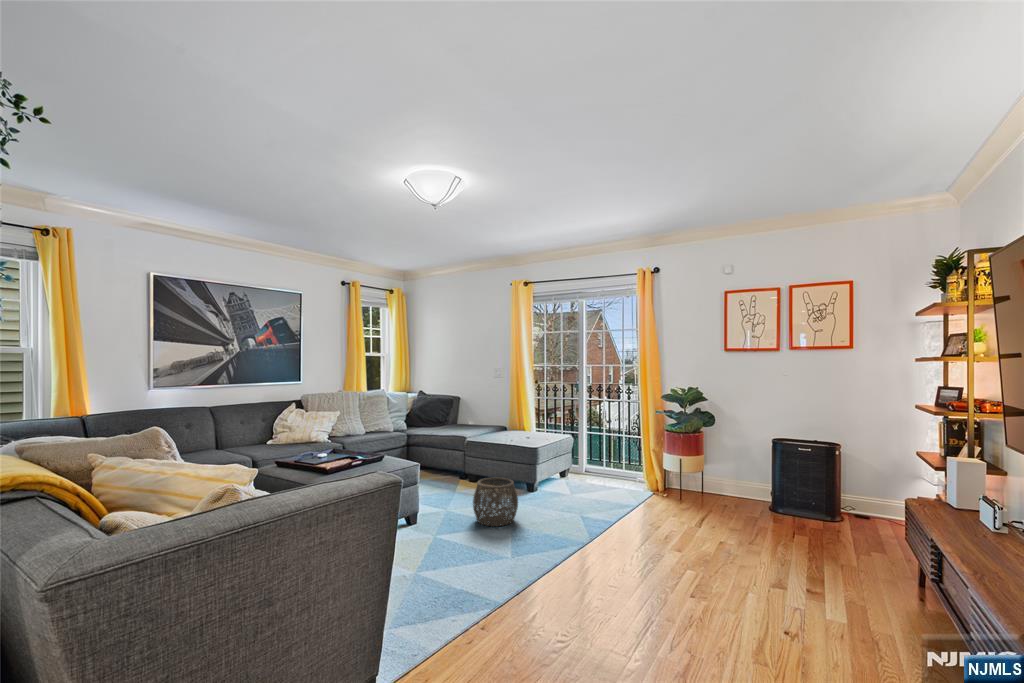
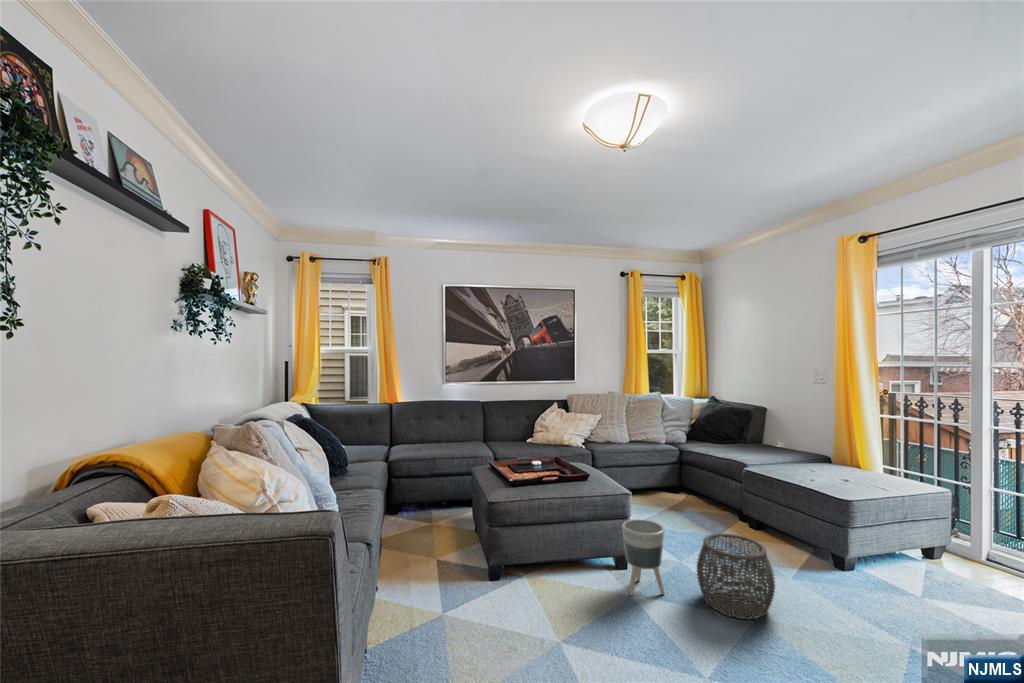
planter: none [426,480,456,534] -> present [622,519,665,595]

